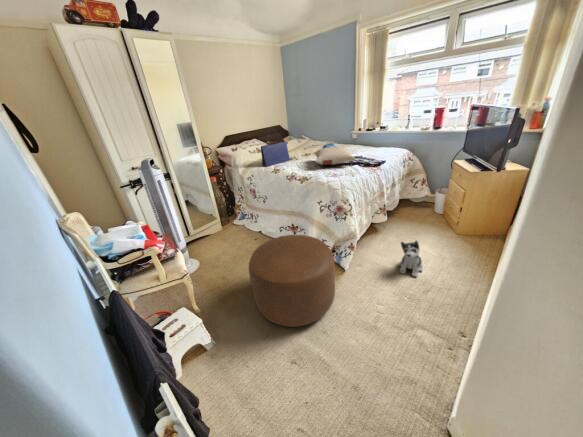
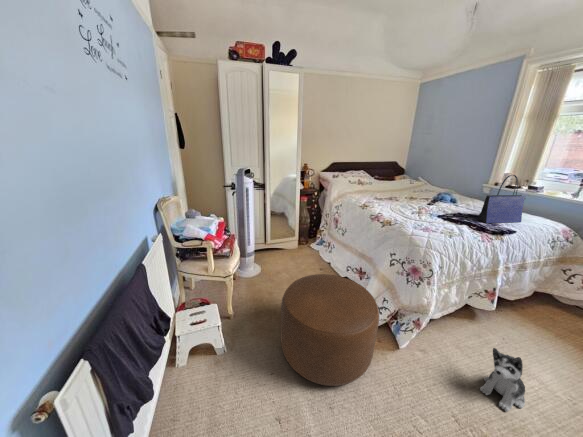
tote bag: present [261,128,290,166] -> present [477,175,525,223]
pillow: present [315,147,355,165] -> none [410,195,464,218]

